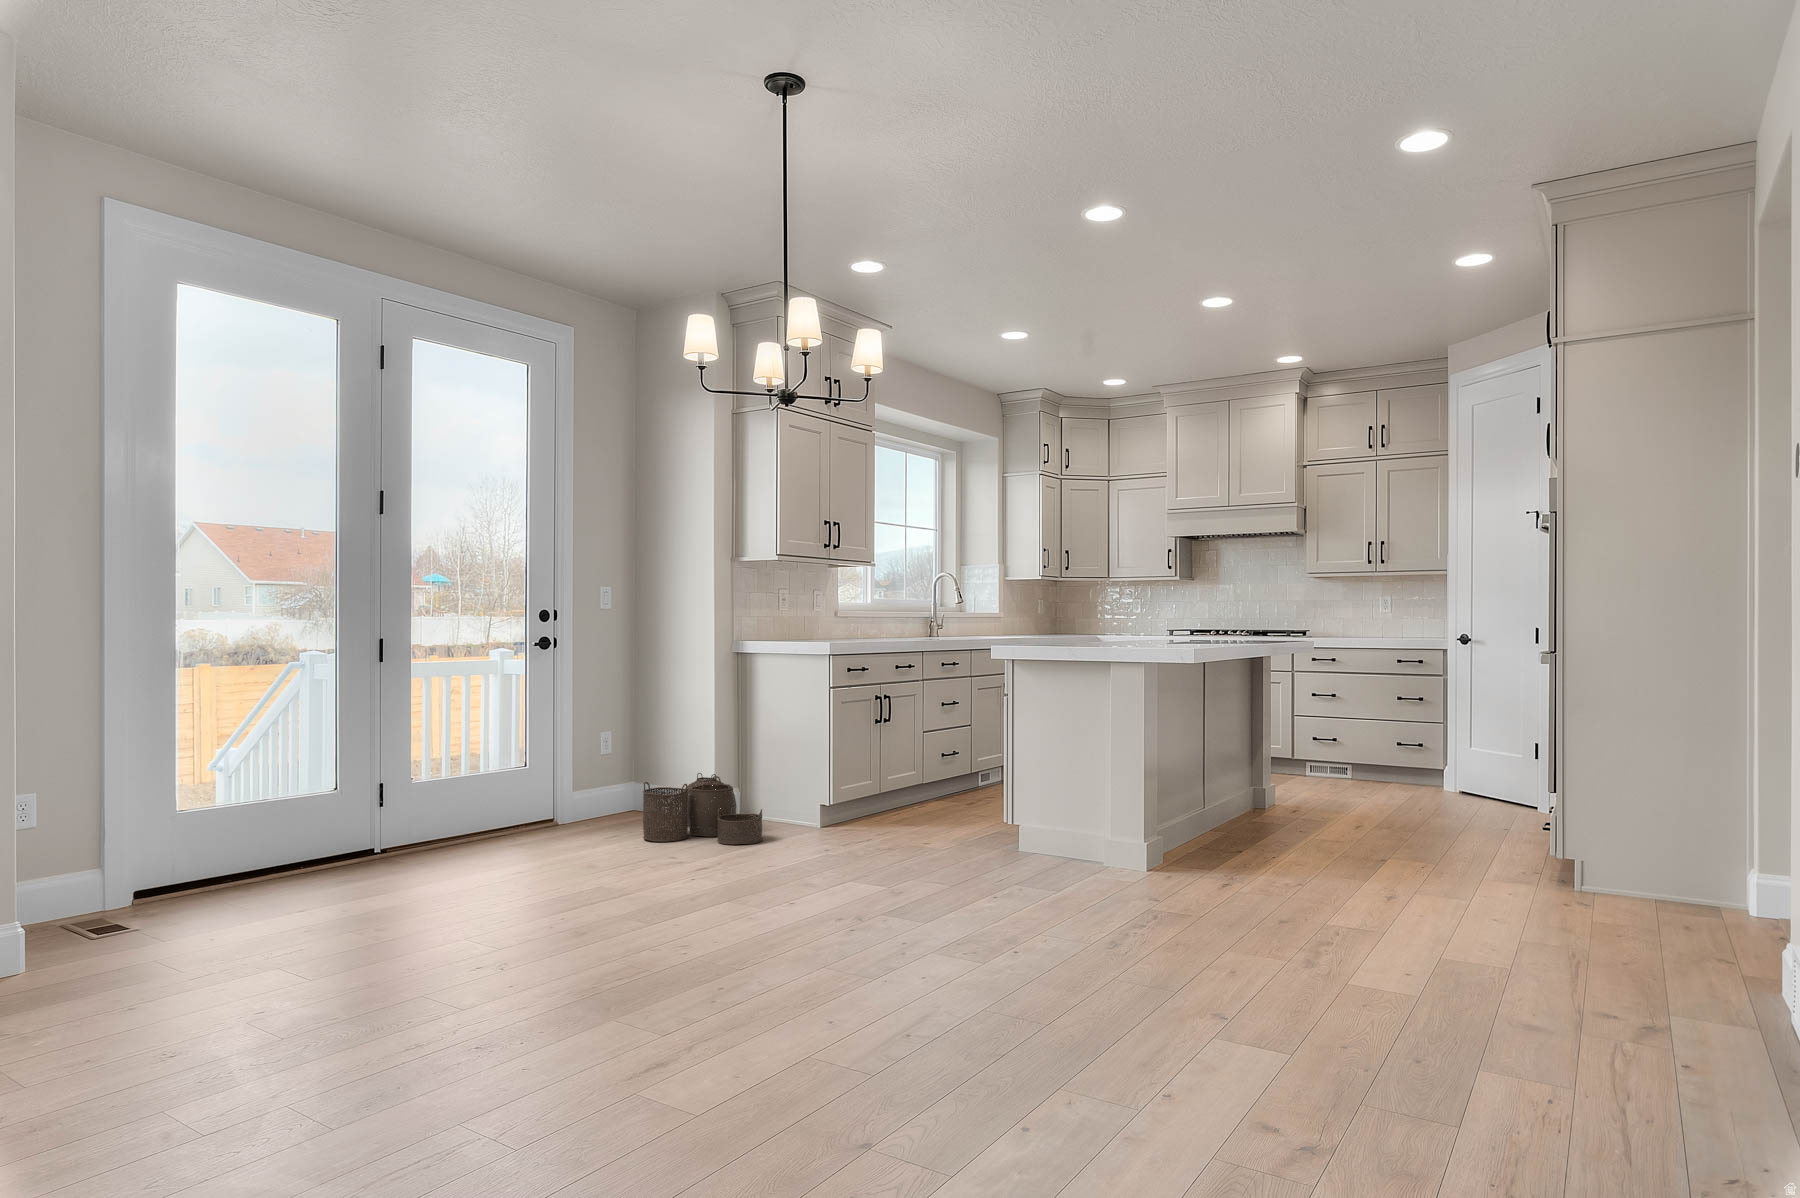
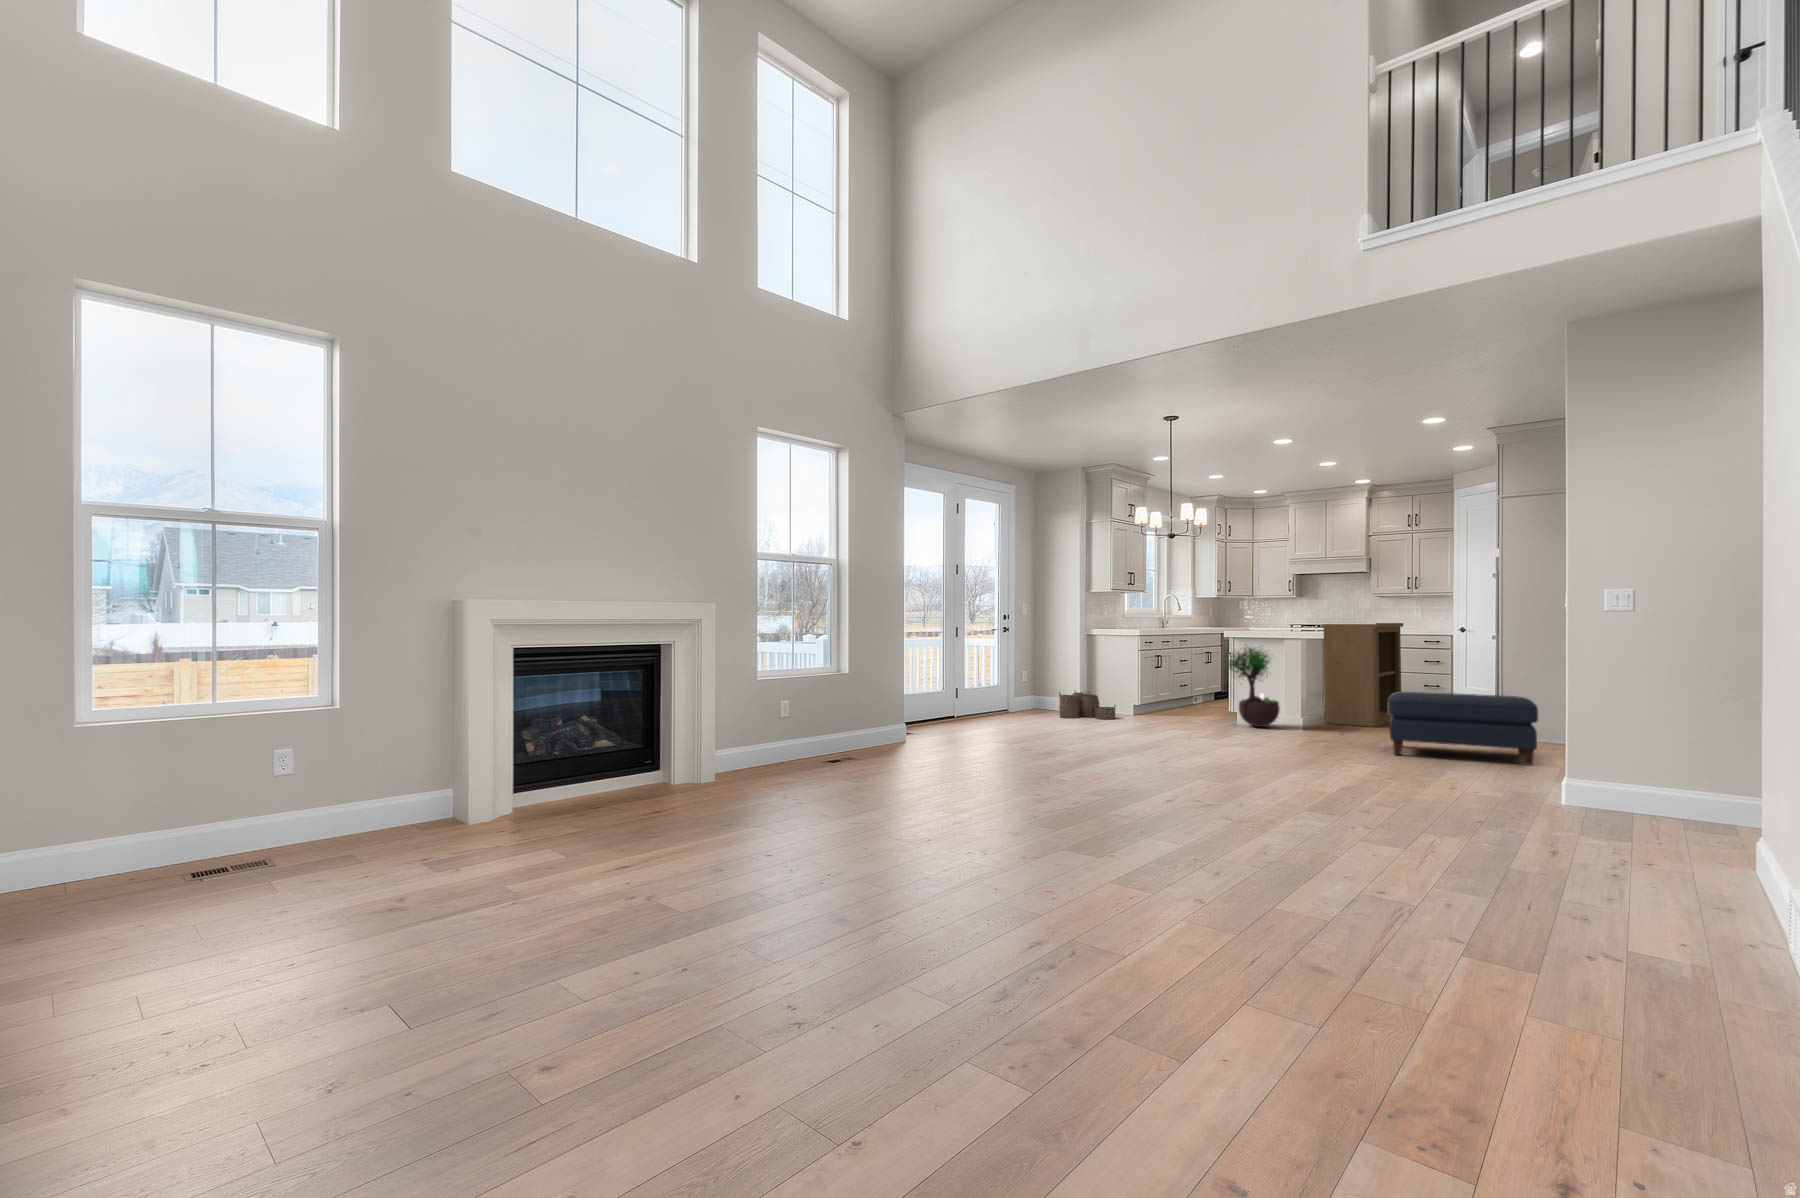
bookshelf: none [1197,626,1360,857] -> present [1323,623,1403,727]
potted tree: none [967,664,1097,867] -> present [1225,645,1279,727]
ottoman: none [1319,808,1726,1045] -> present [1387,692,1538,765]

